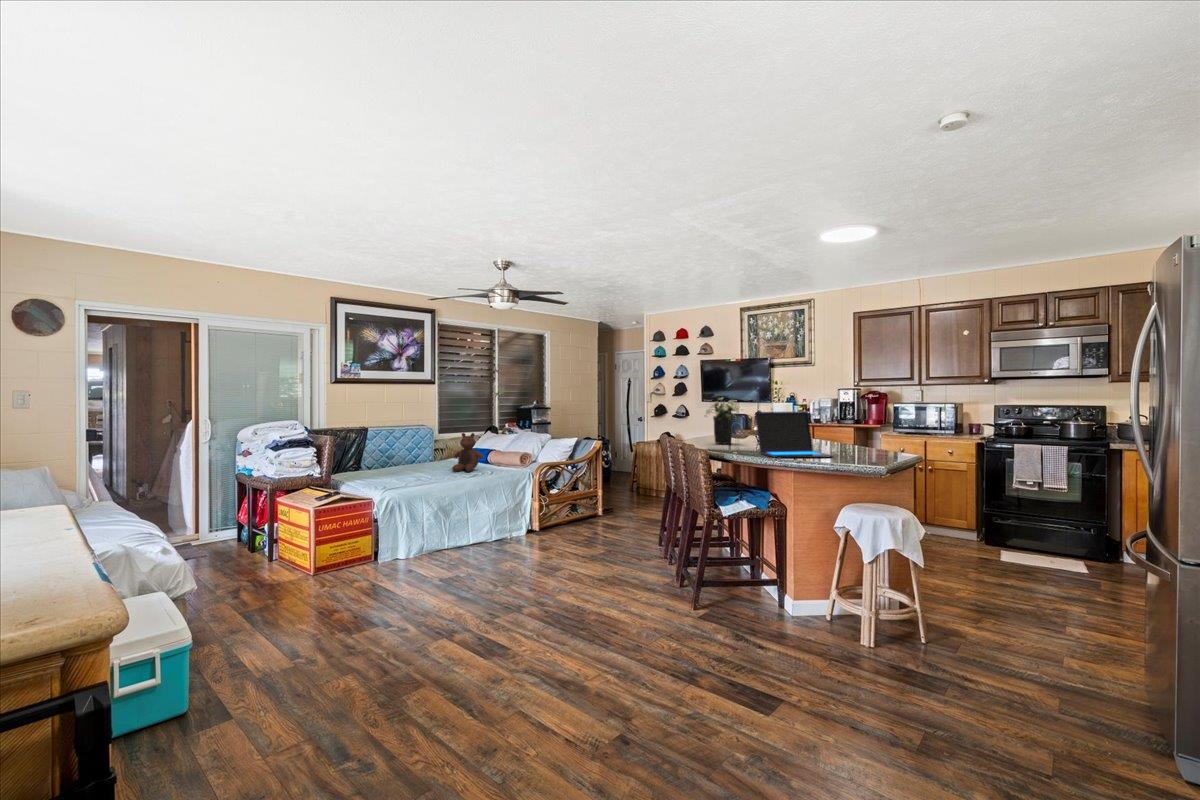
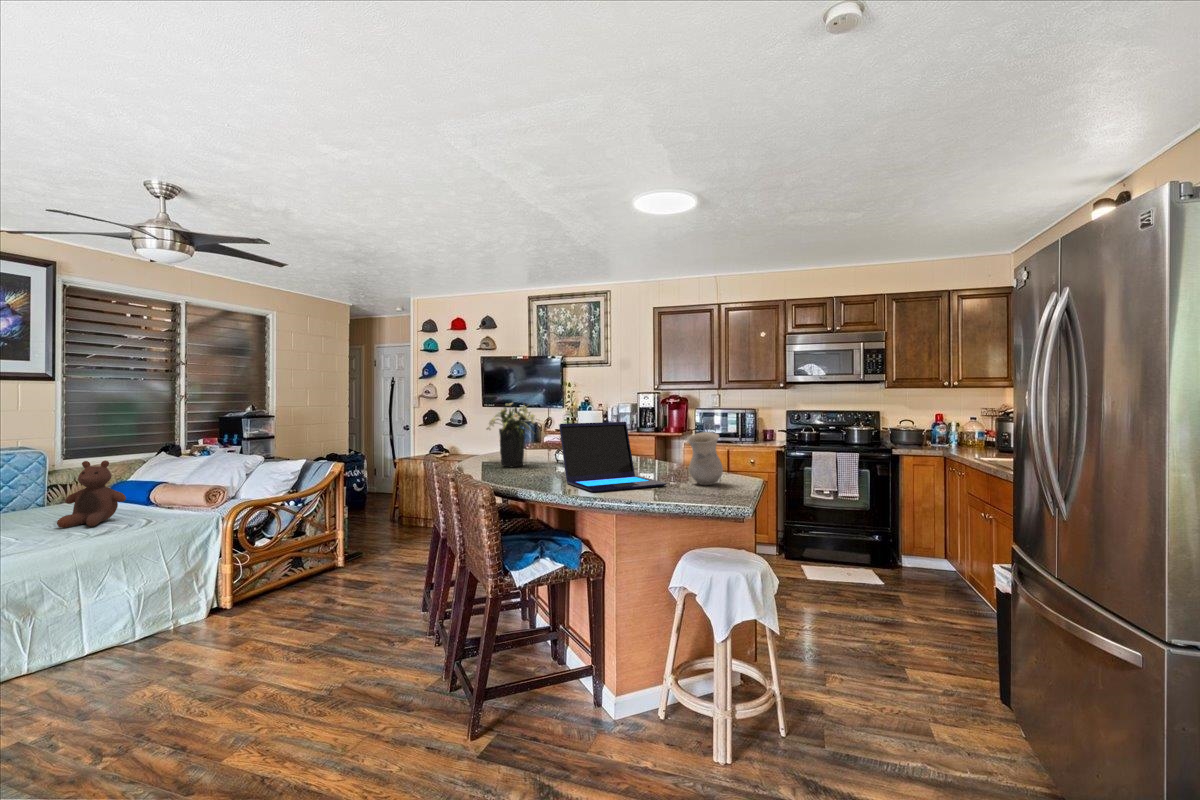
vase: none [851,419,882,458] -> present [687,432,723,485]

